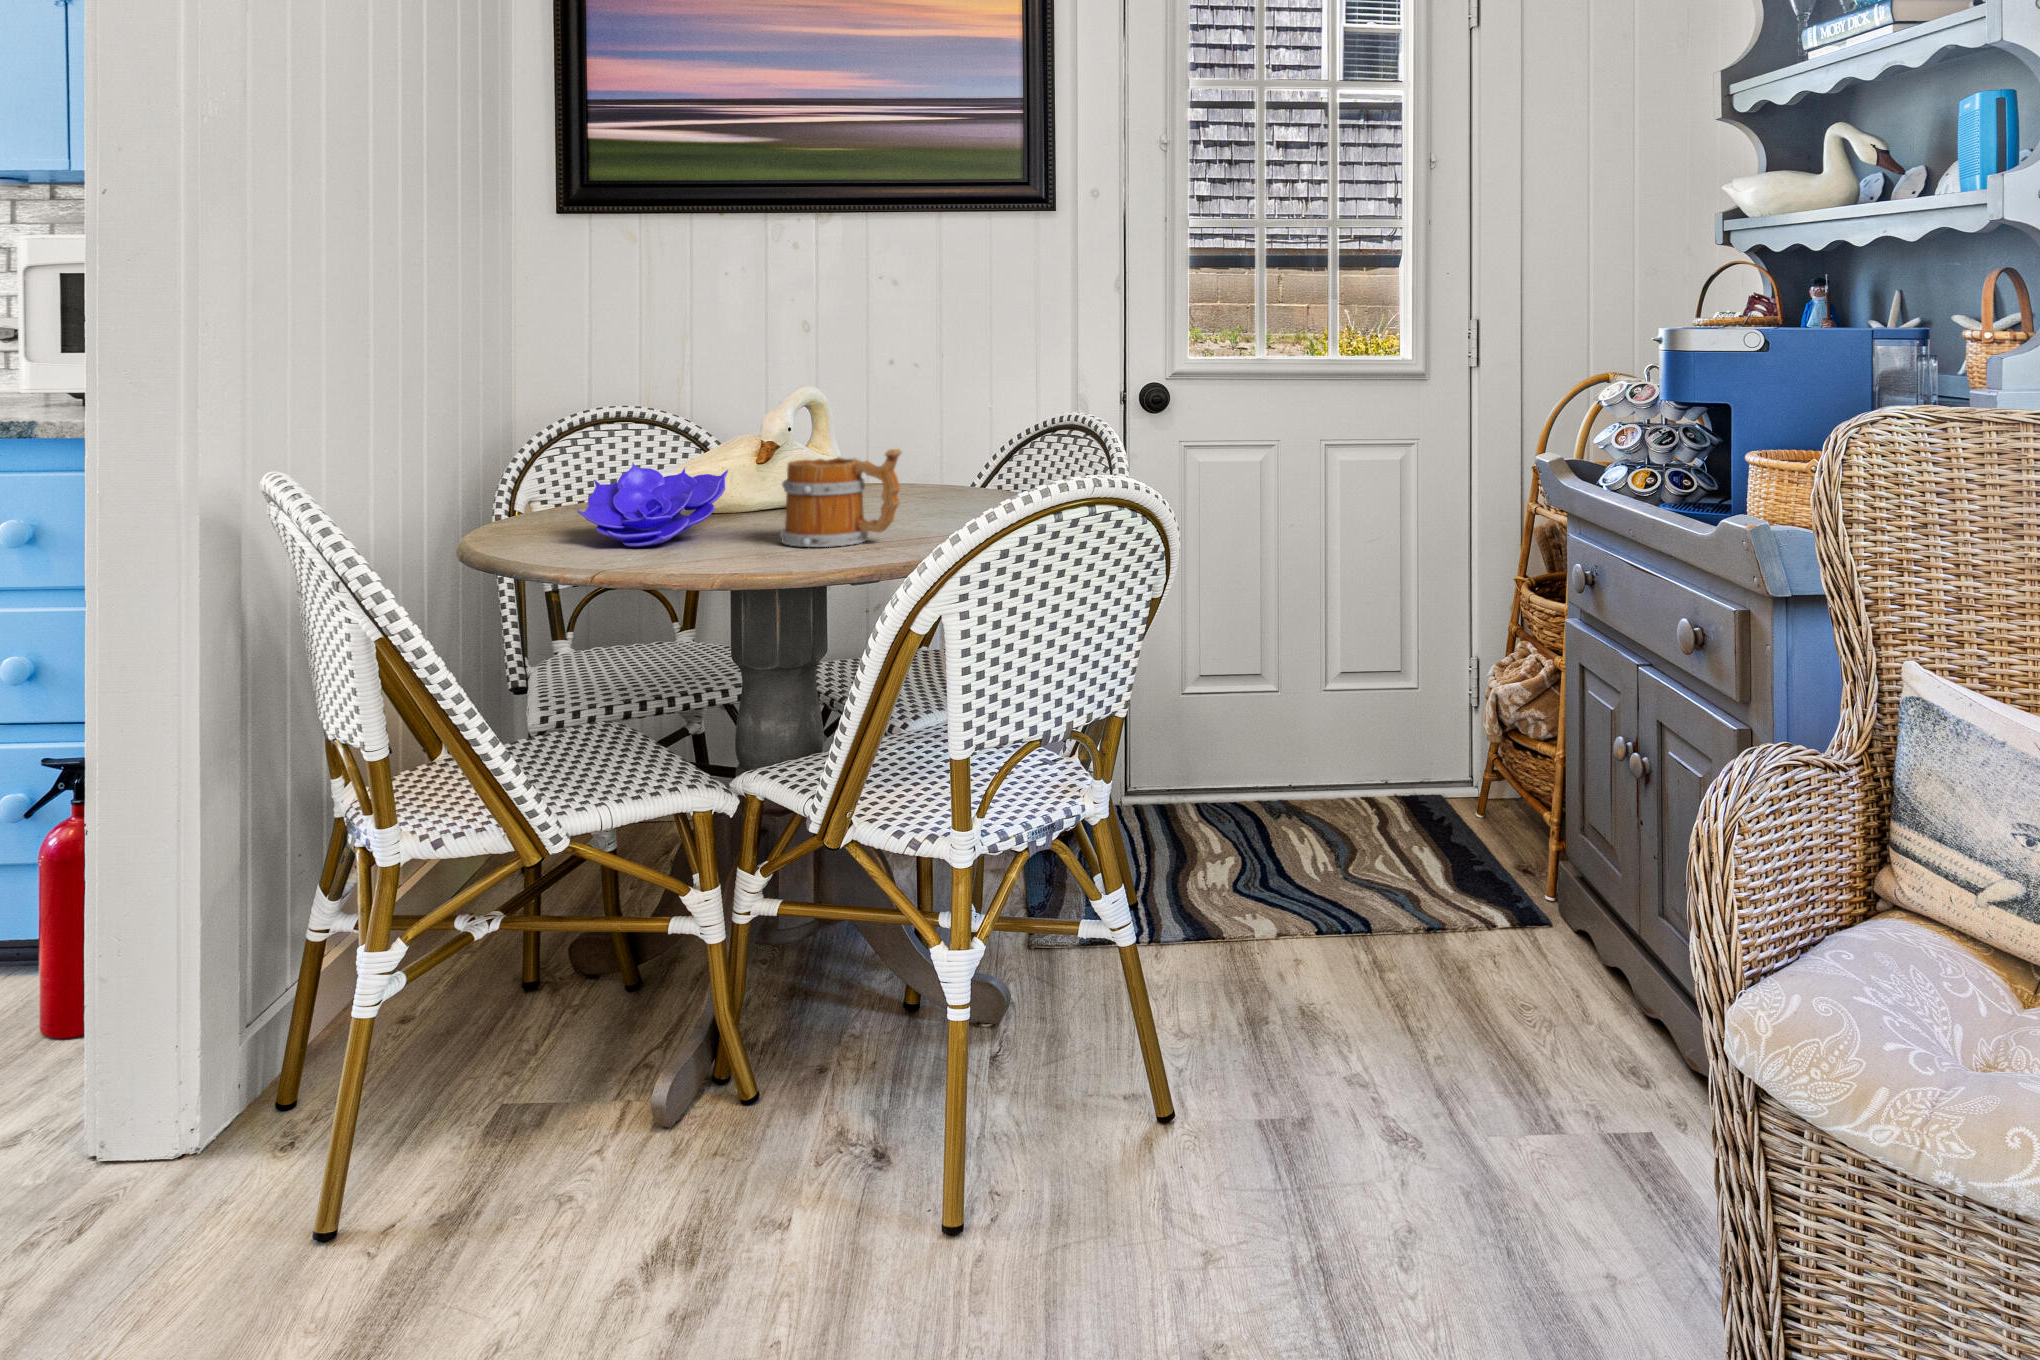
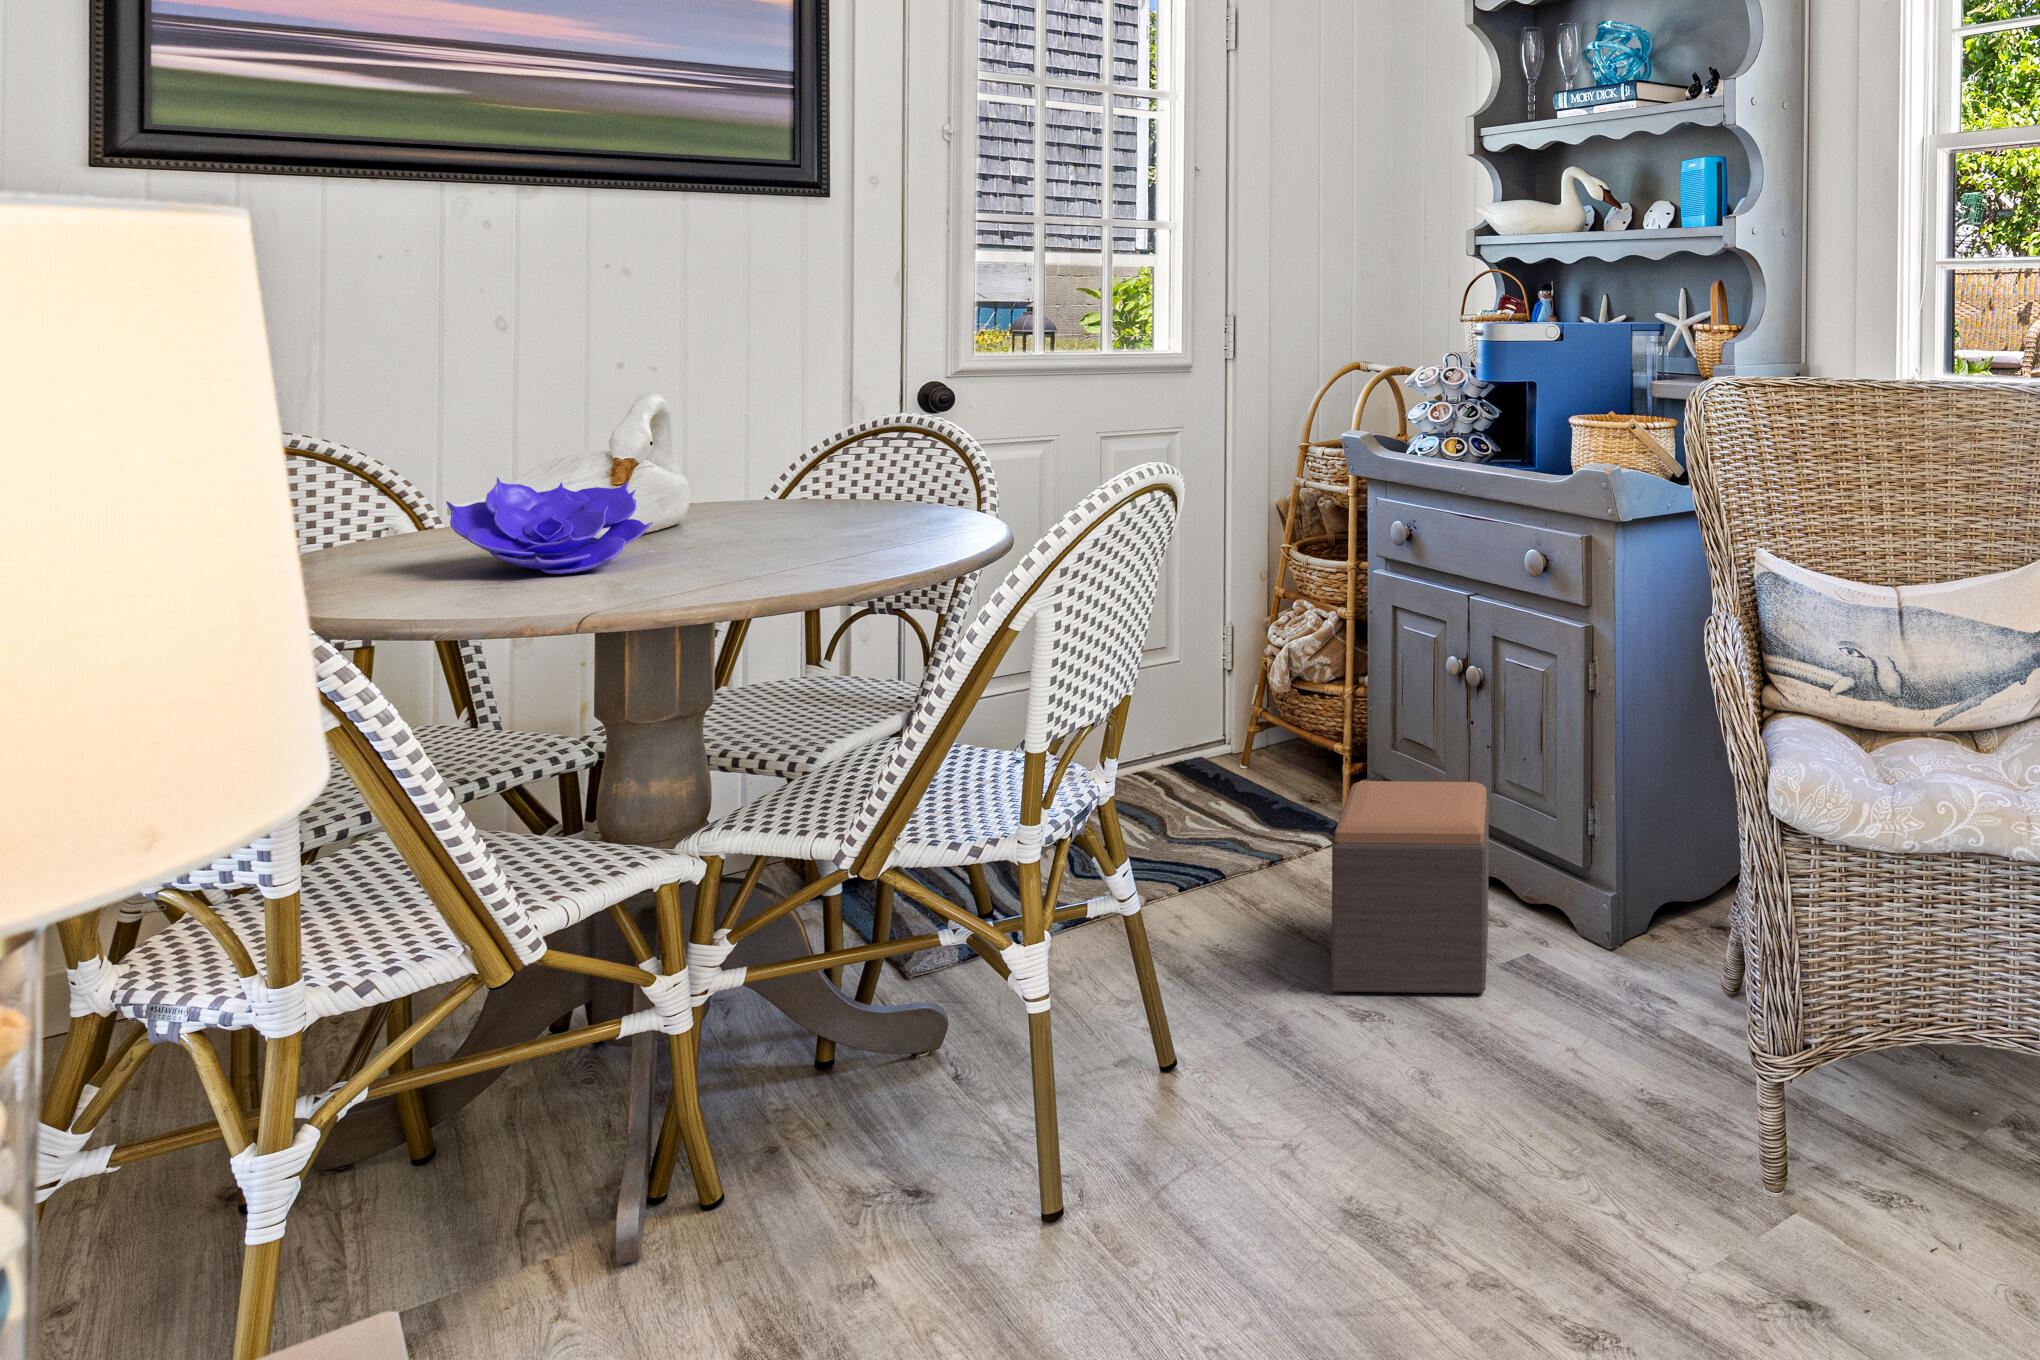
mug: present [780,449,902,547] -> none [739,445,890,556]
footstool: none [1370,862,1607,1164] -> present [1332,781,1489,993]

